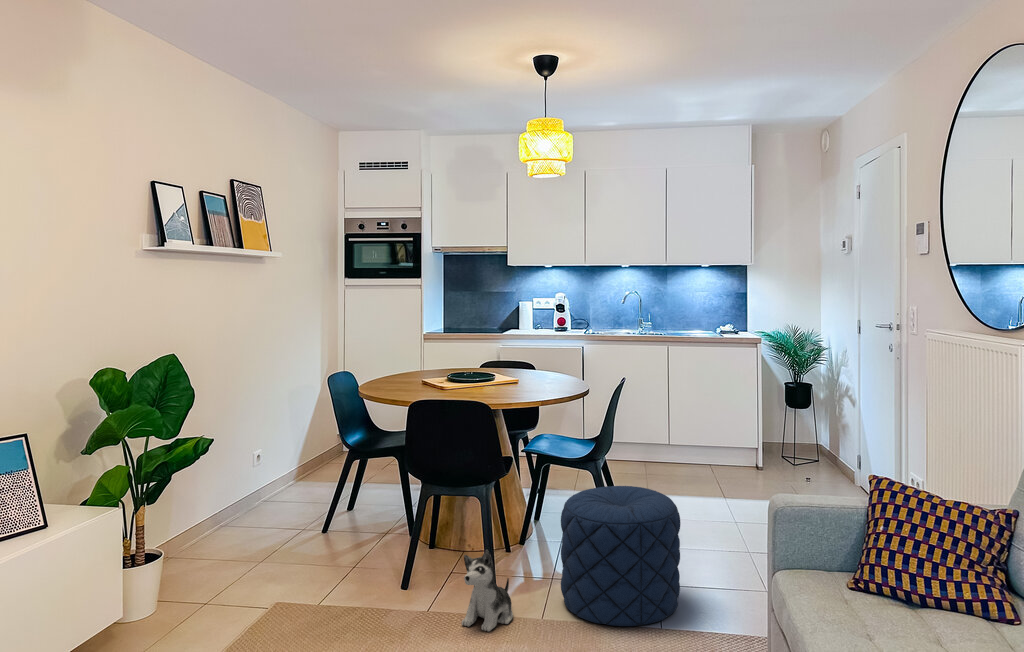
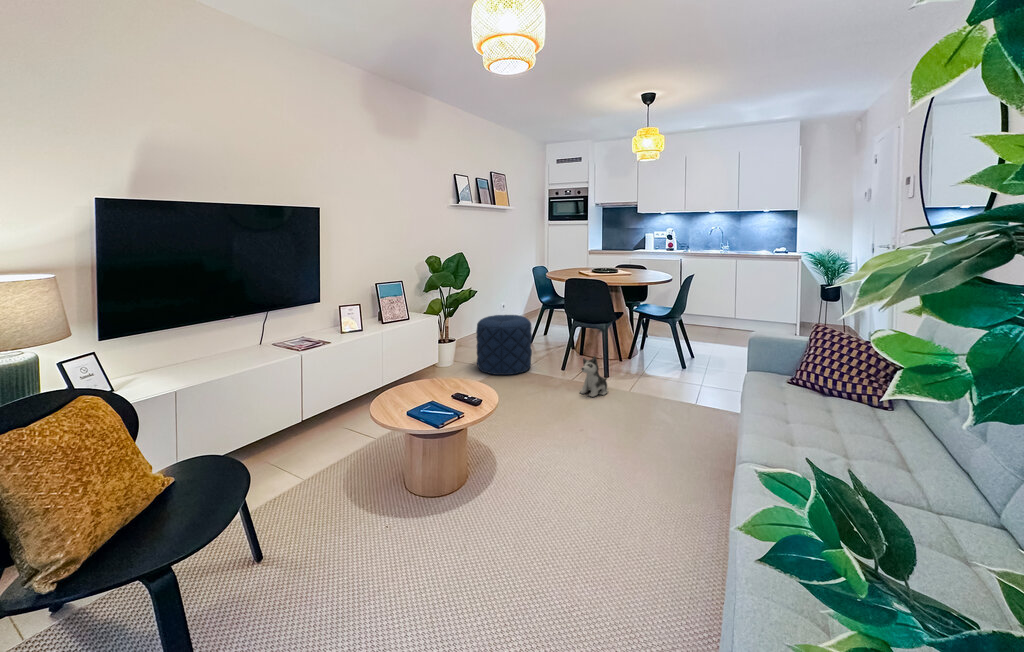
pouf: present [561,486,680,626] -> present [476,315,532,375]

